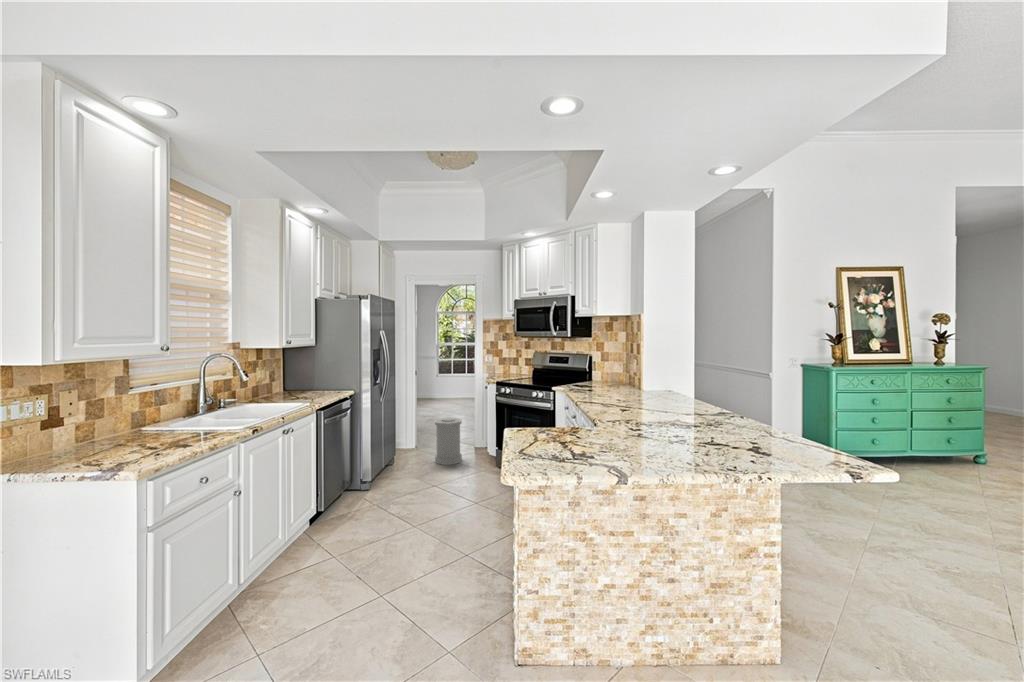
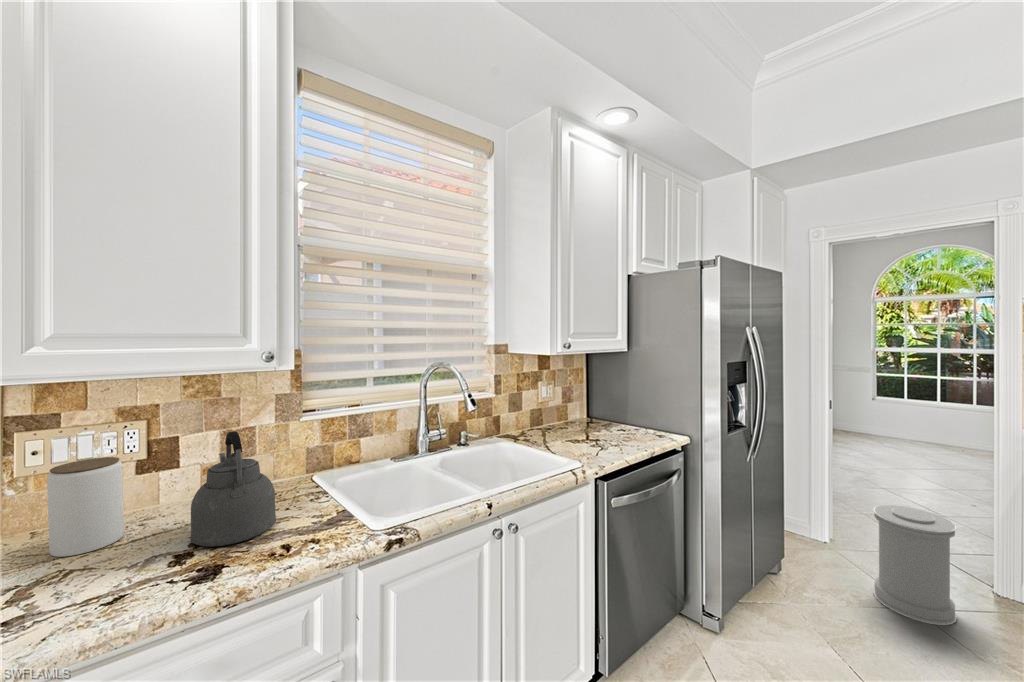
kettle: none [120,389,183,445] -> present [191,431,276,547]
jar: none [44,410,88,462] -> present [47,457,124,557]

